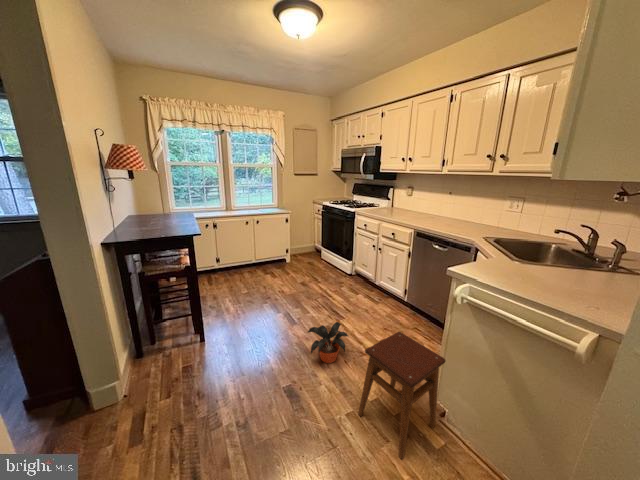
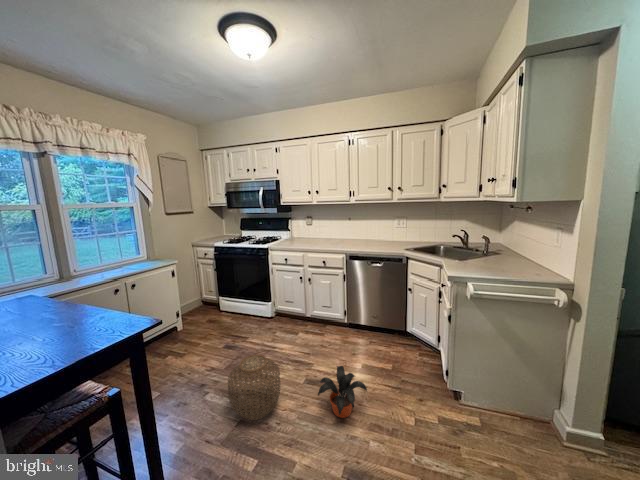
woven basket: none [260,287,299,332] -> present [228,355,280,420]
stool: present [358,332,445,459] -> none [415,344,485,455]

